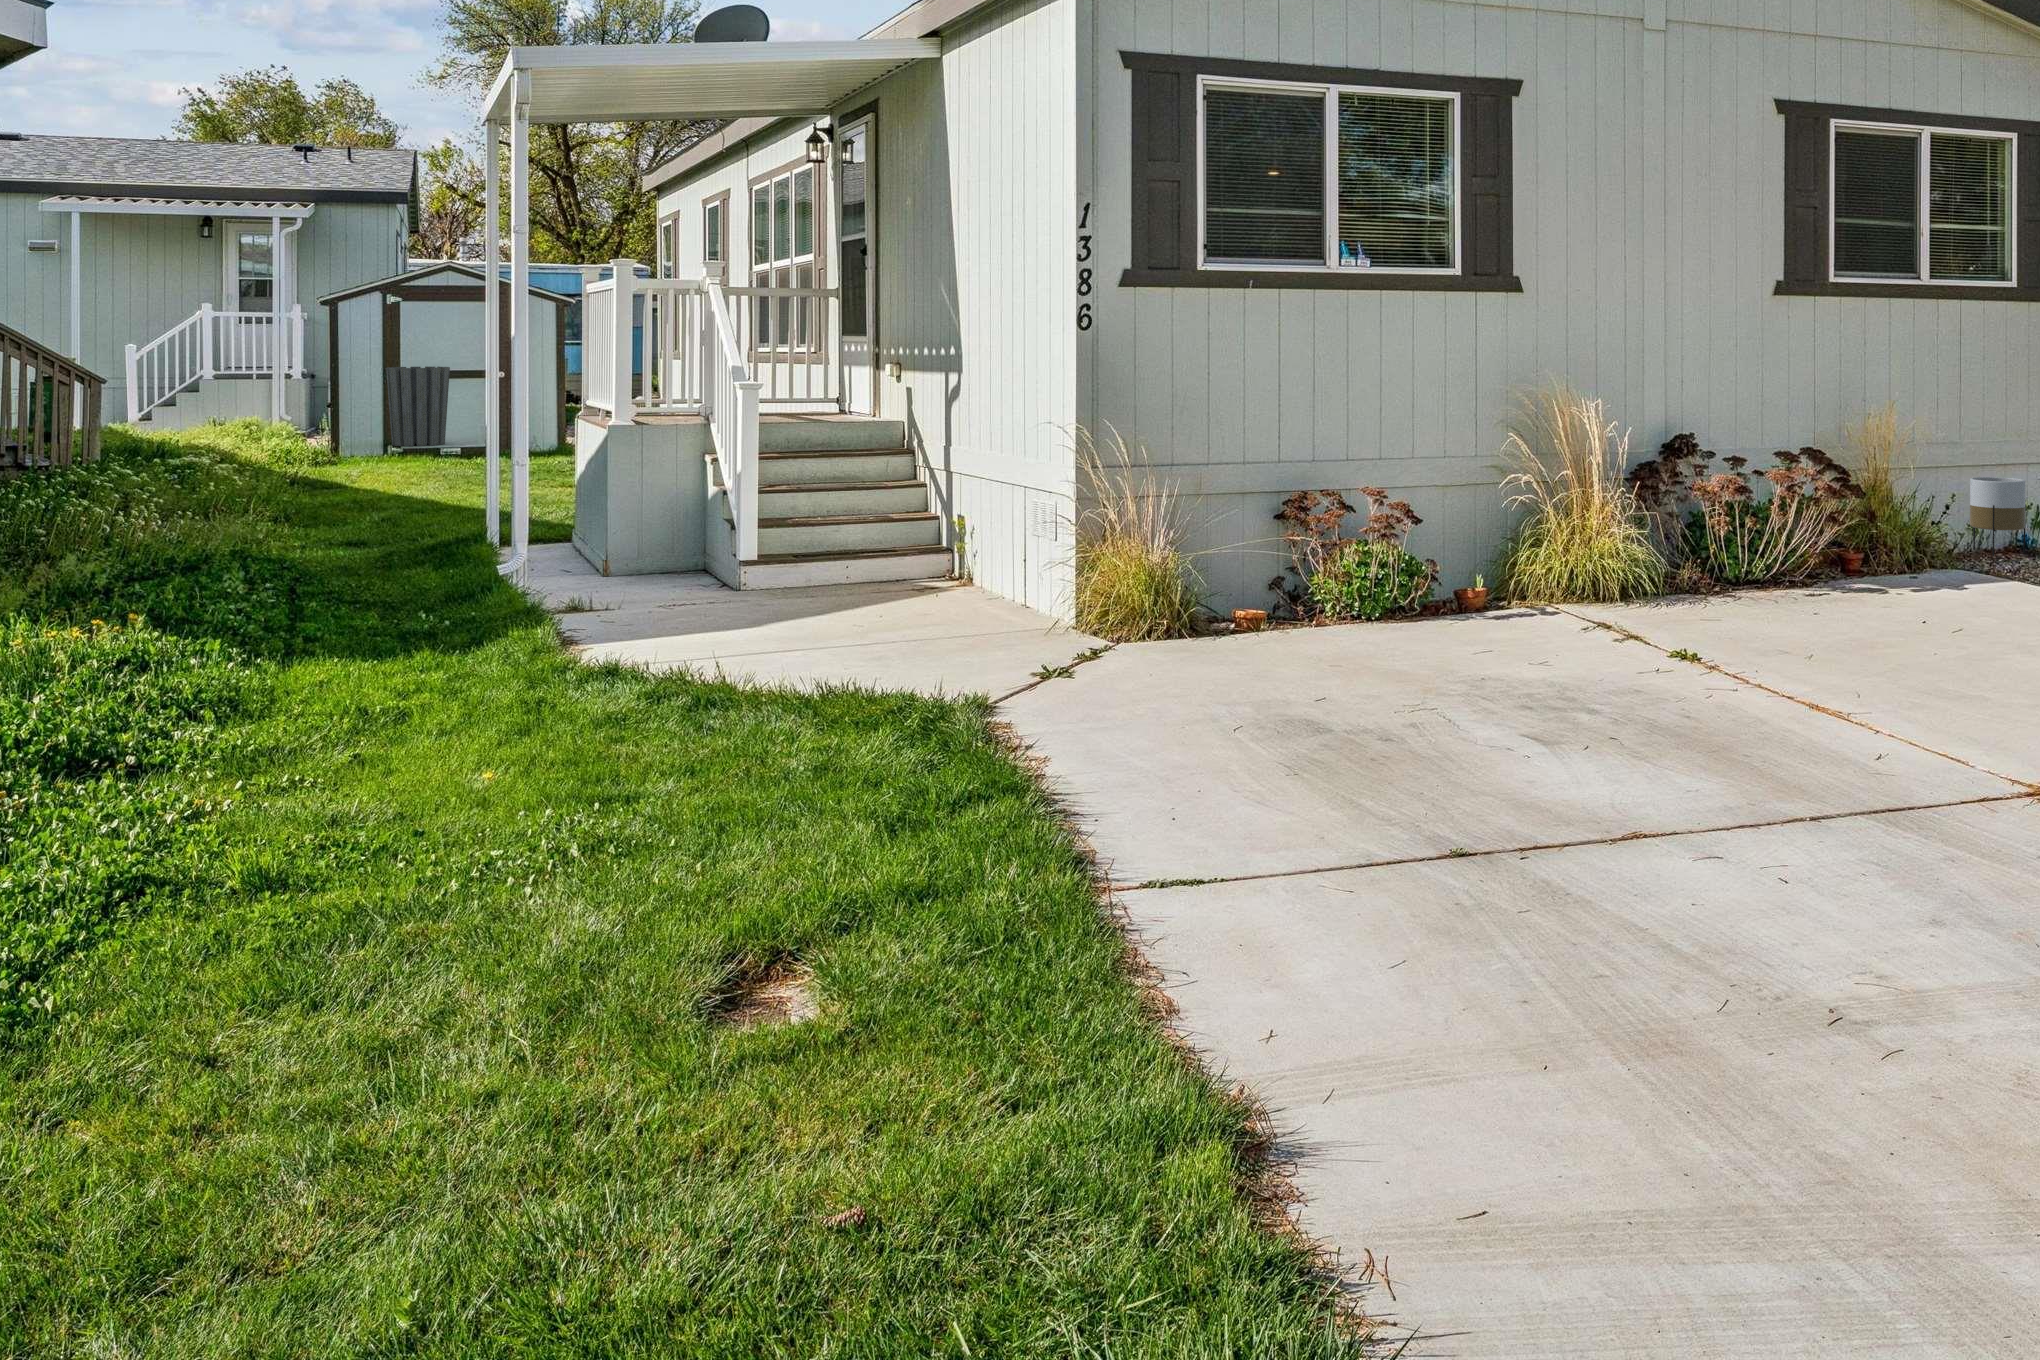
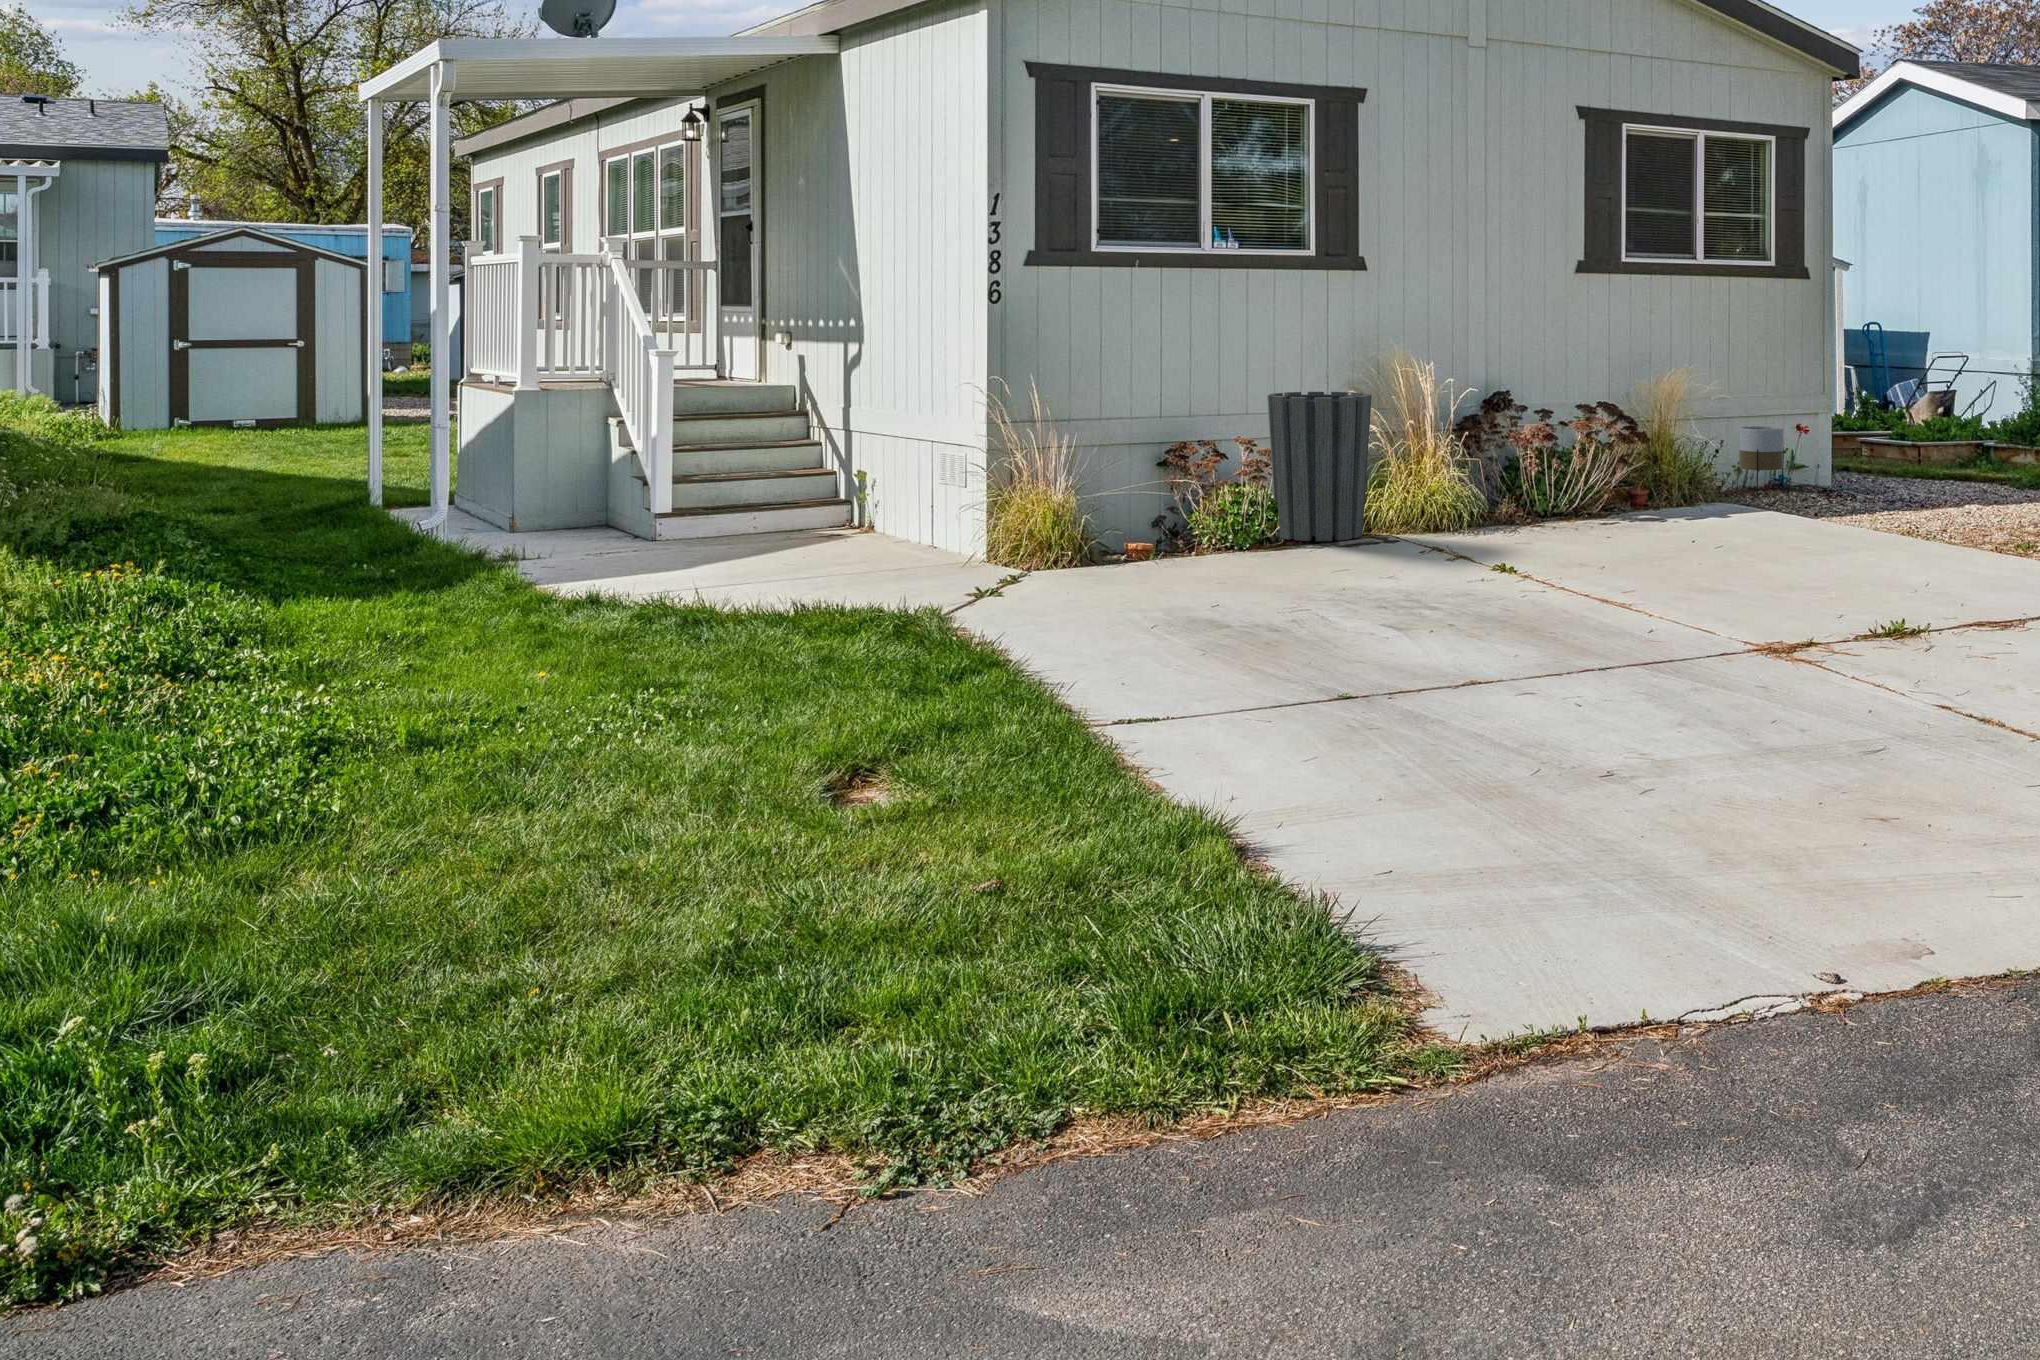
trash can: present [386,367,450,446] -> present [1267,392,1372,541]

